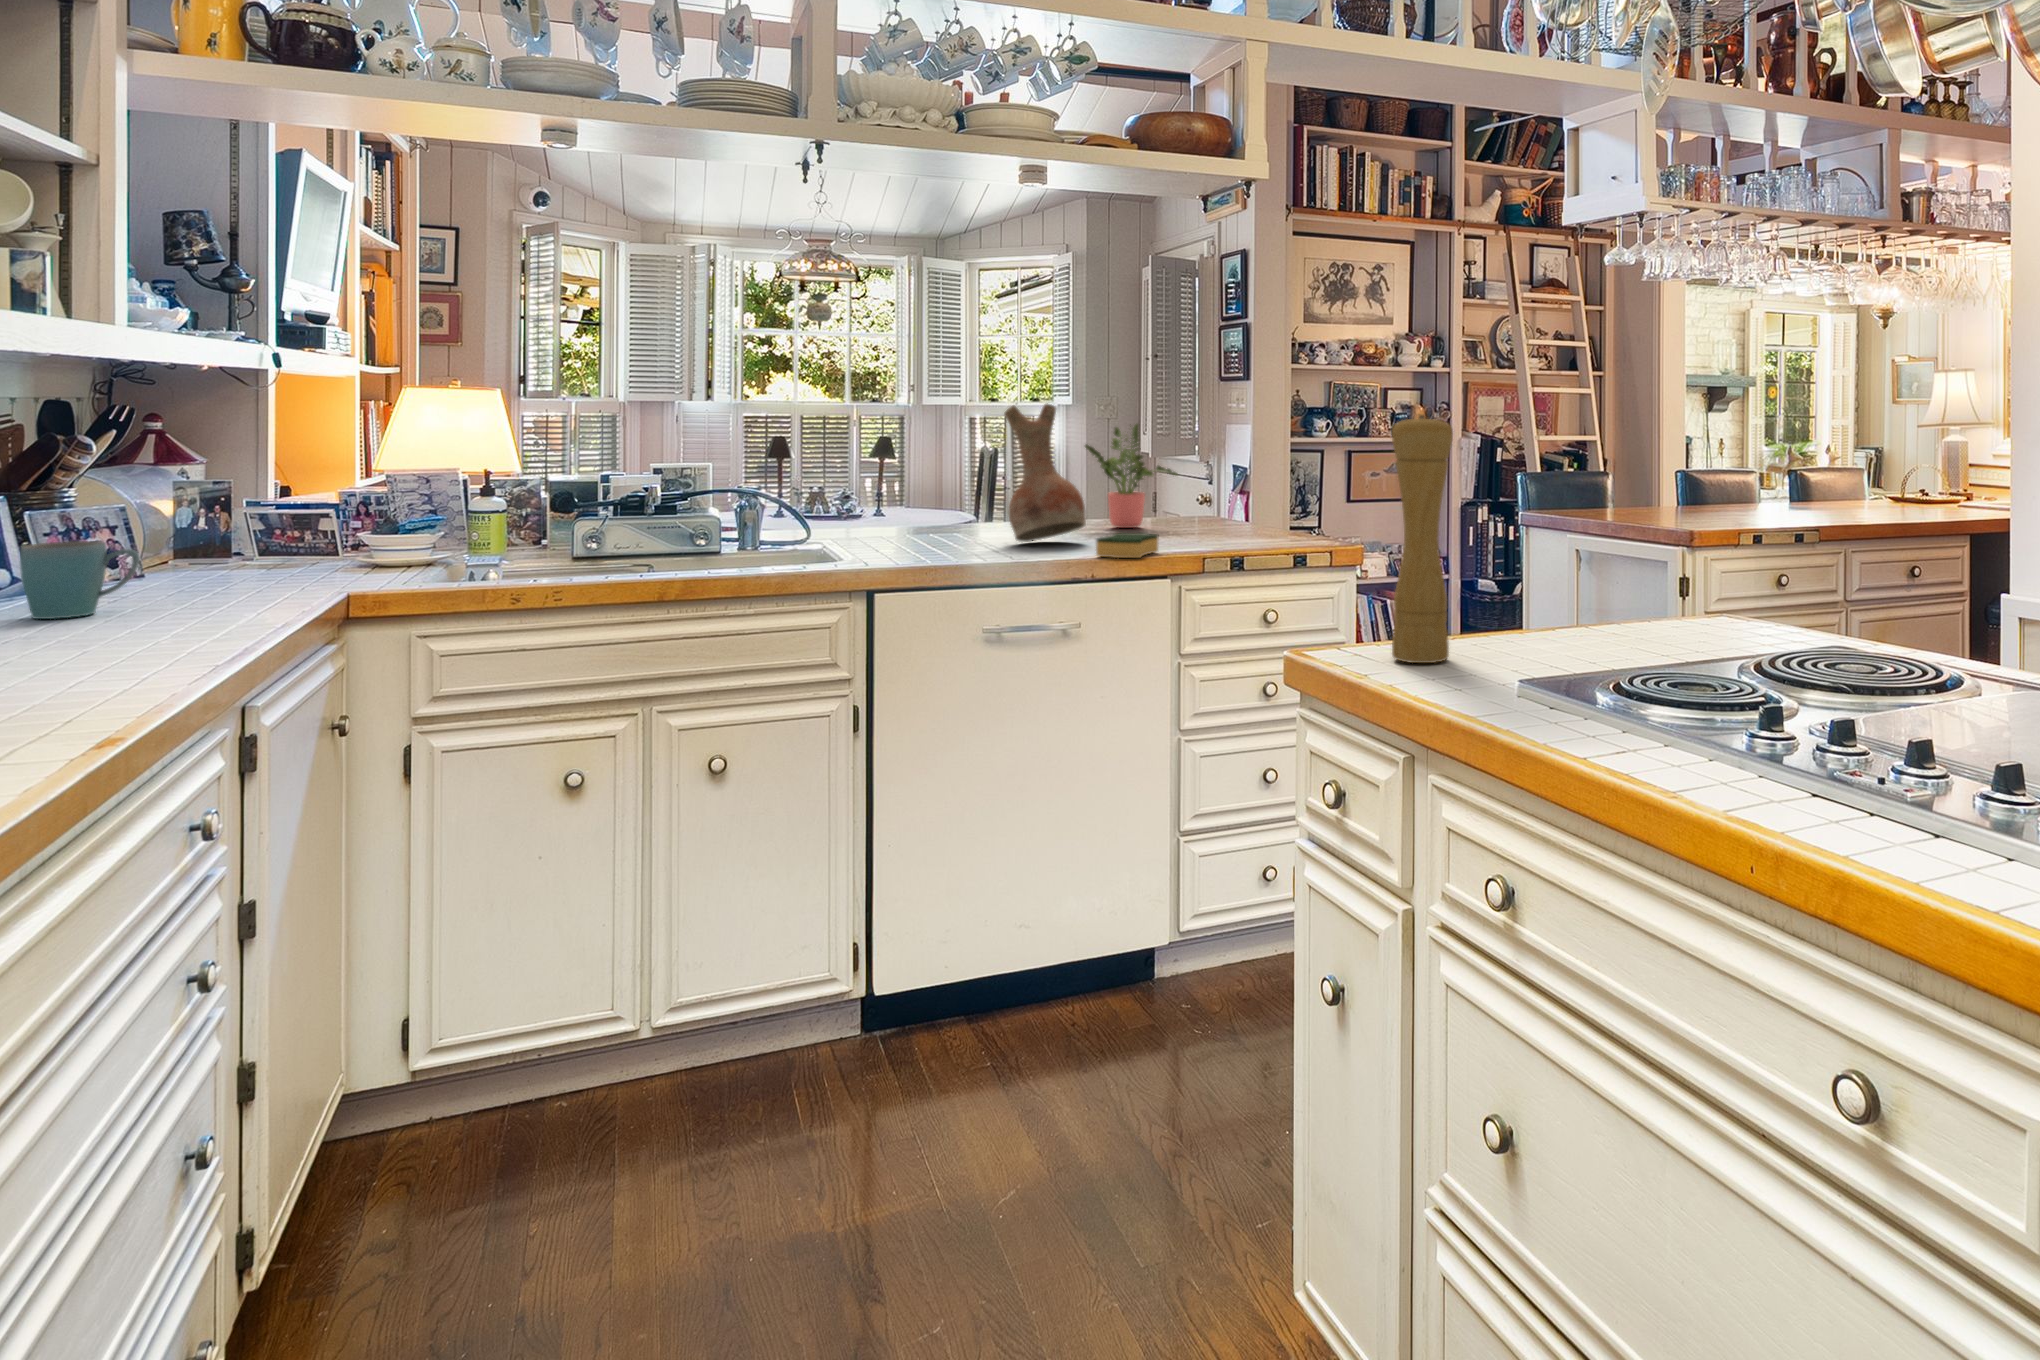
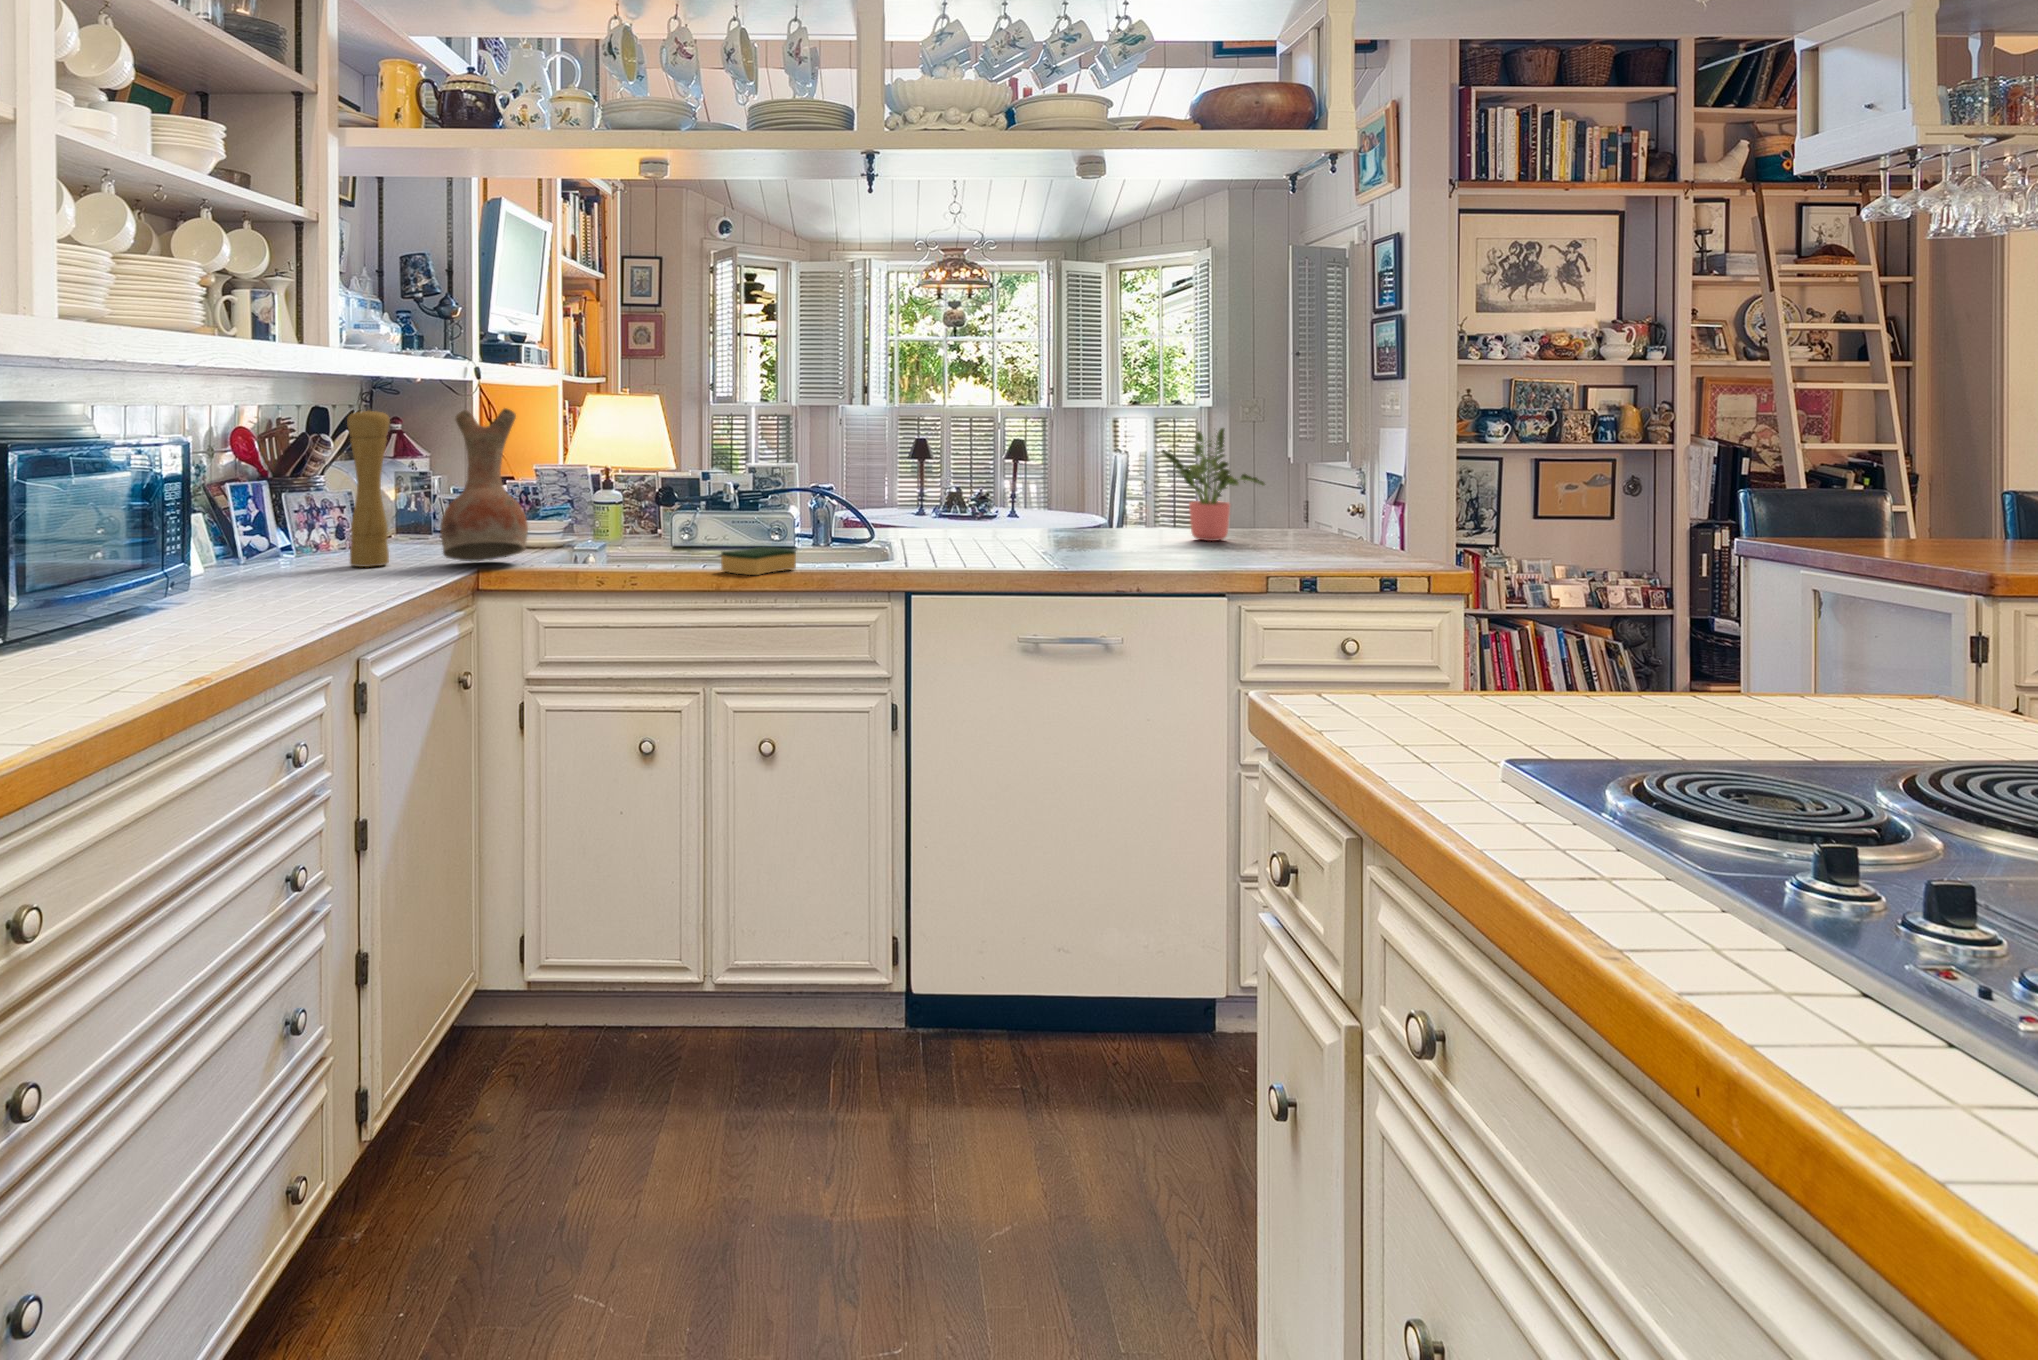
vase: present [1004,403,1086,542] -> present [440,408,528,561]
pepper mill: present [1391,415,1453,663] -> present [347,409,390,567]
sponge: present [1096,533,1158,558] -> present [721,547,796,575]
mug: present [20,541,140,619] -> none [253,521,329,582]

